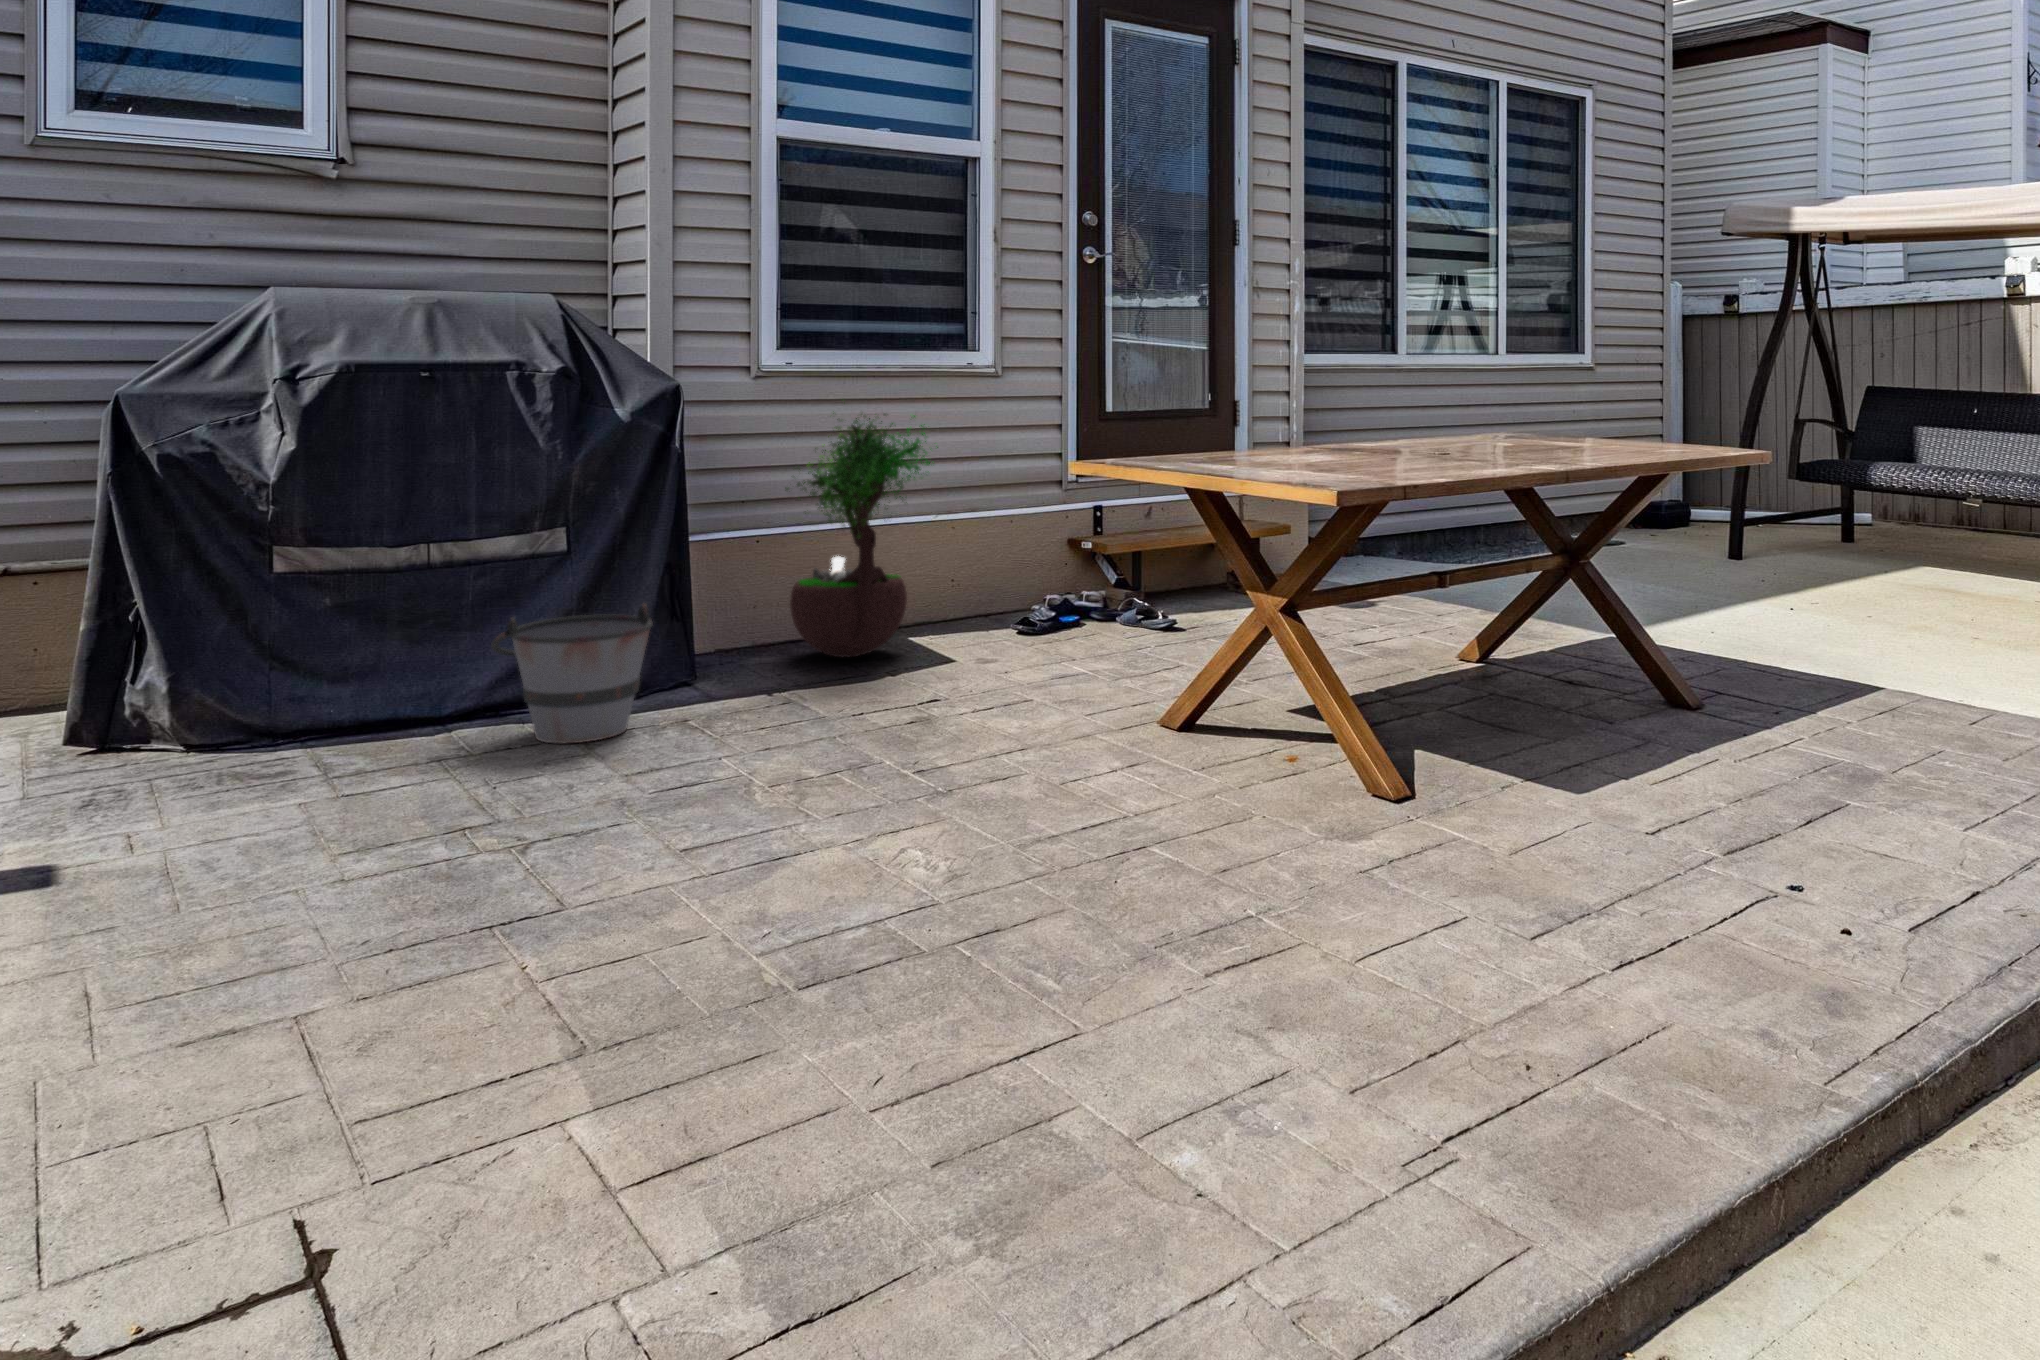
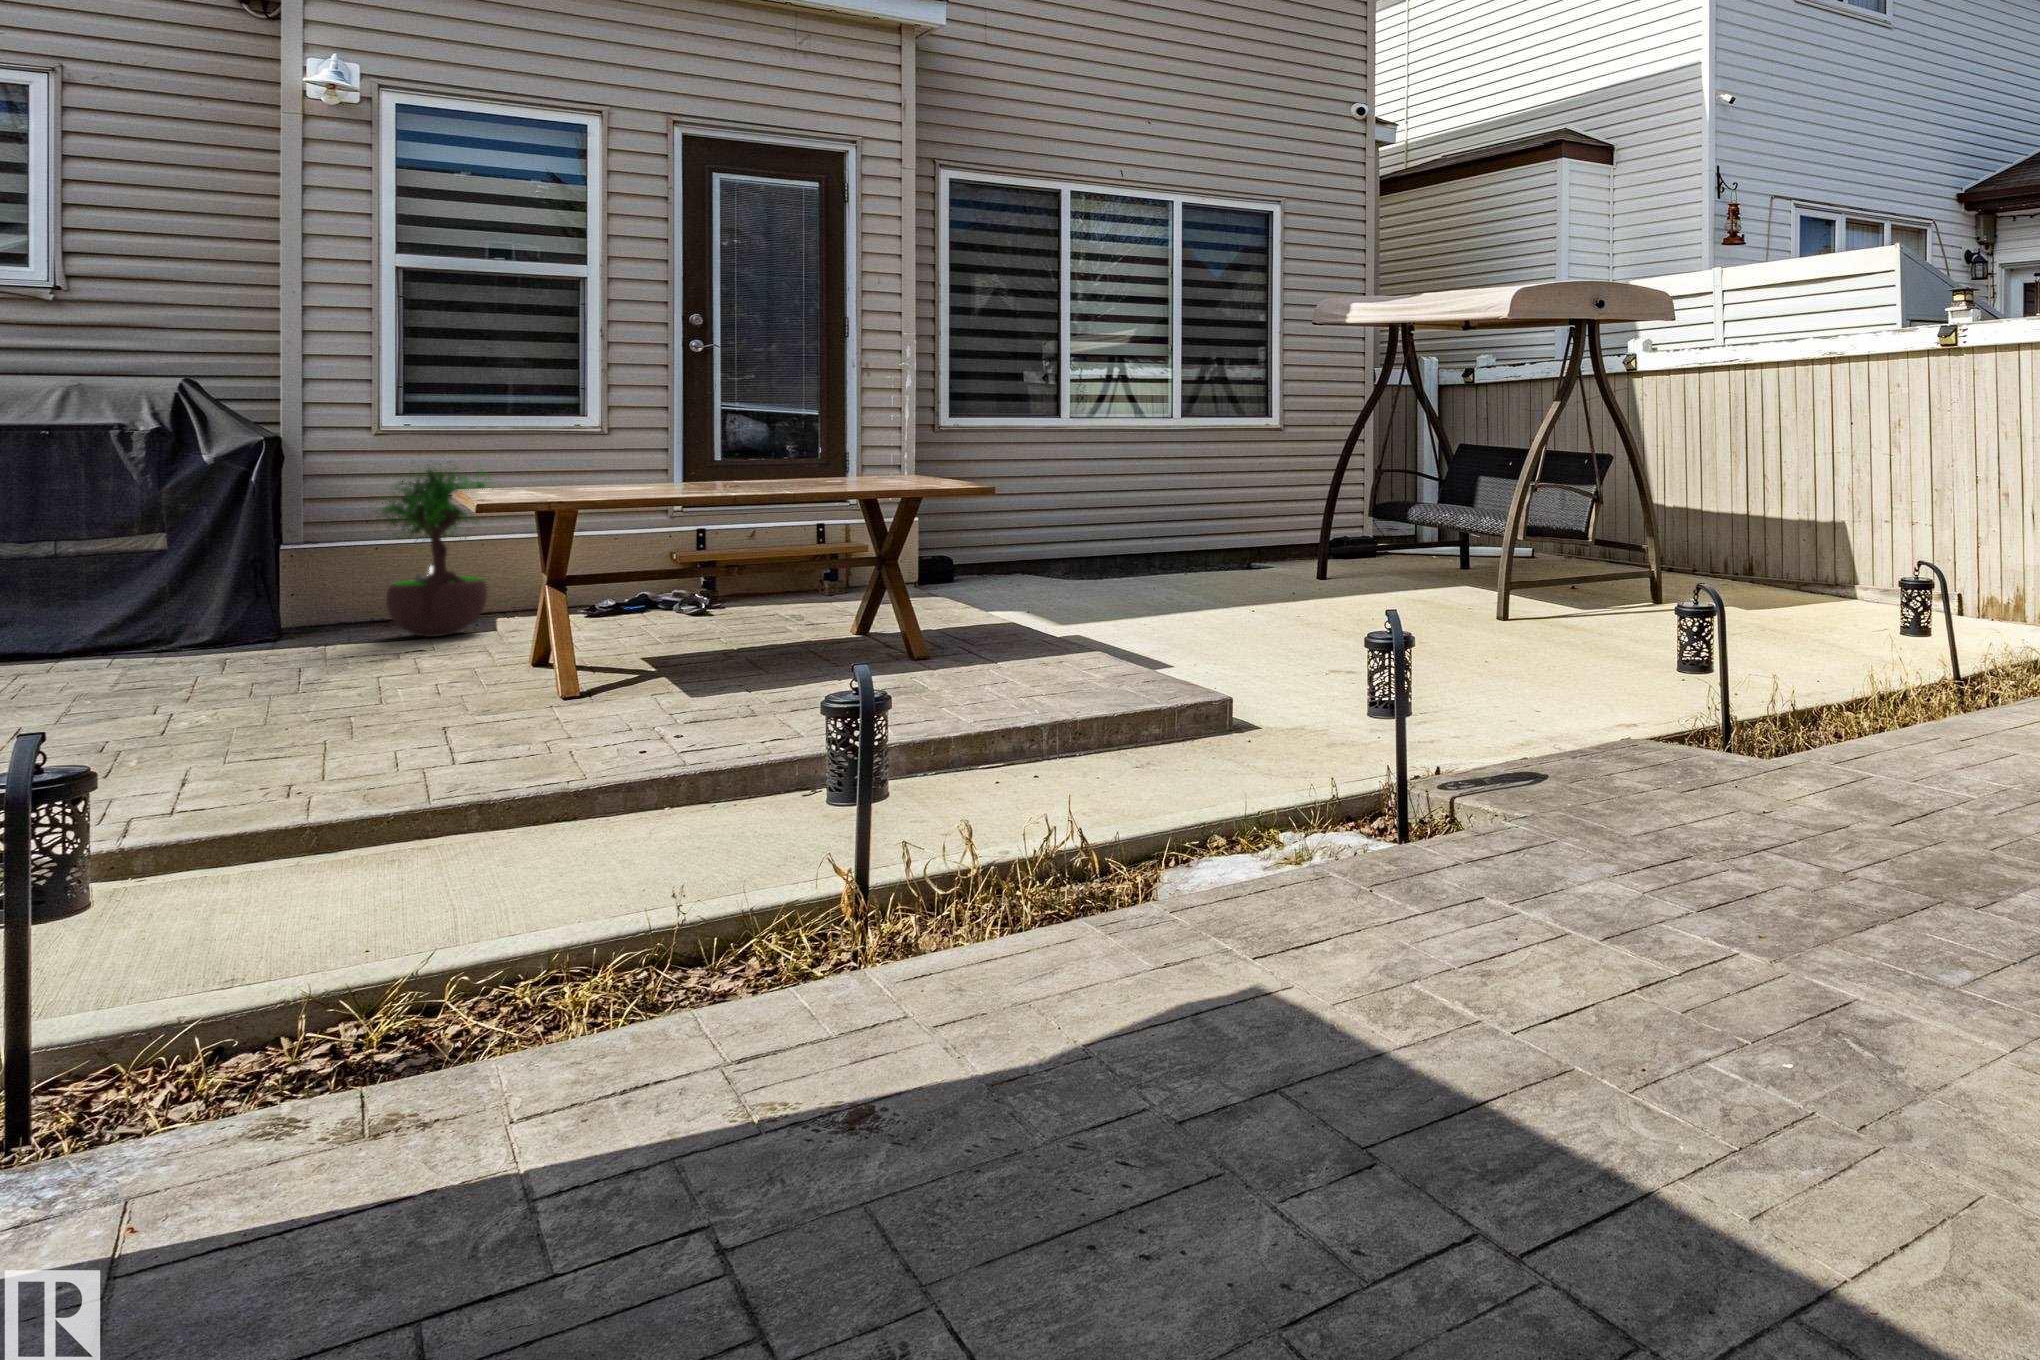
bucket: present [491,604,653,743] -> none [67,589,206,680]

